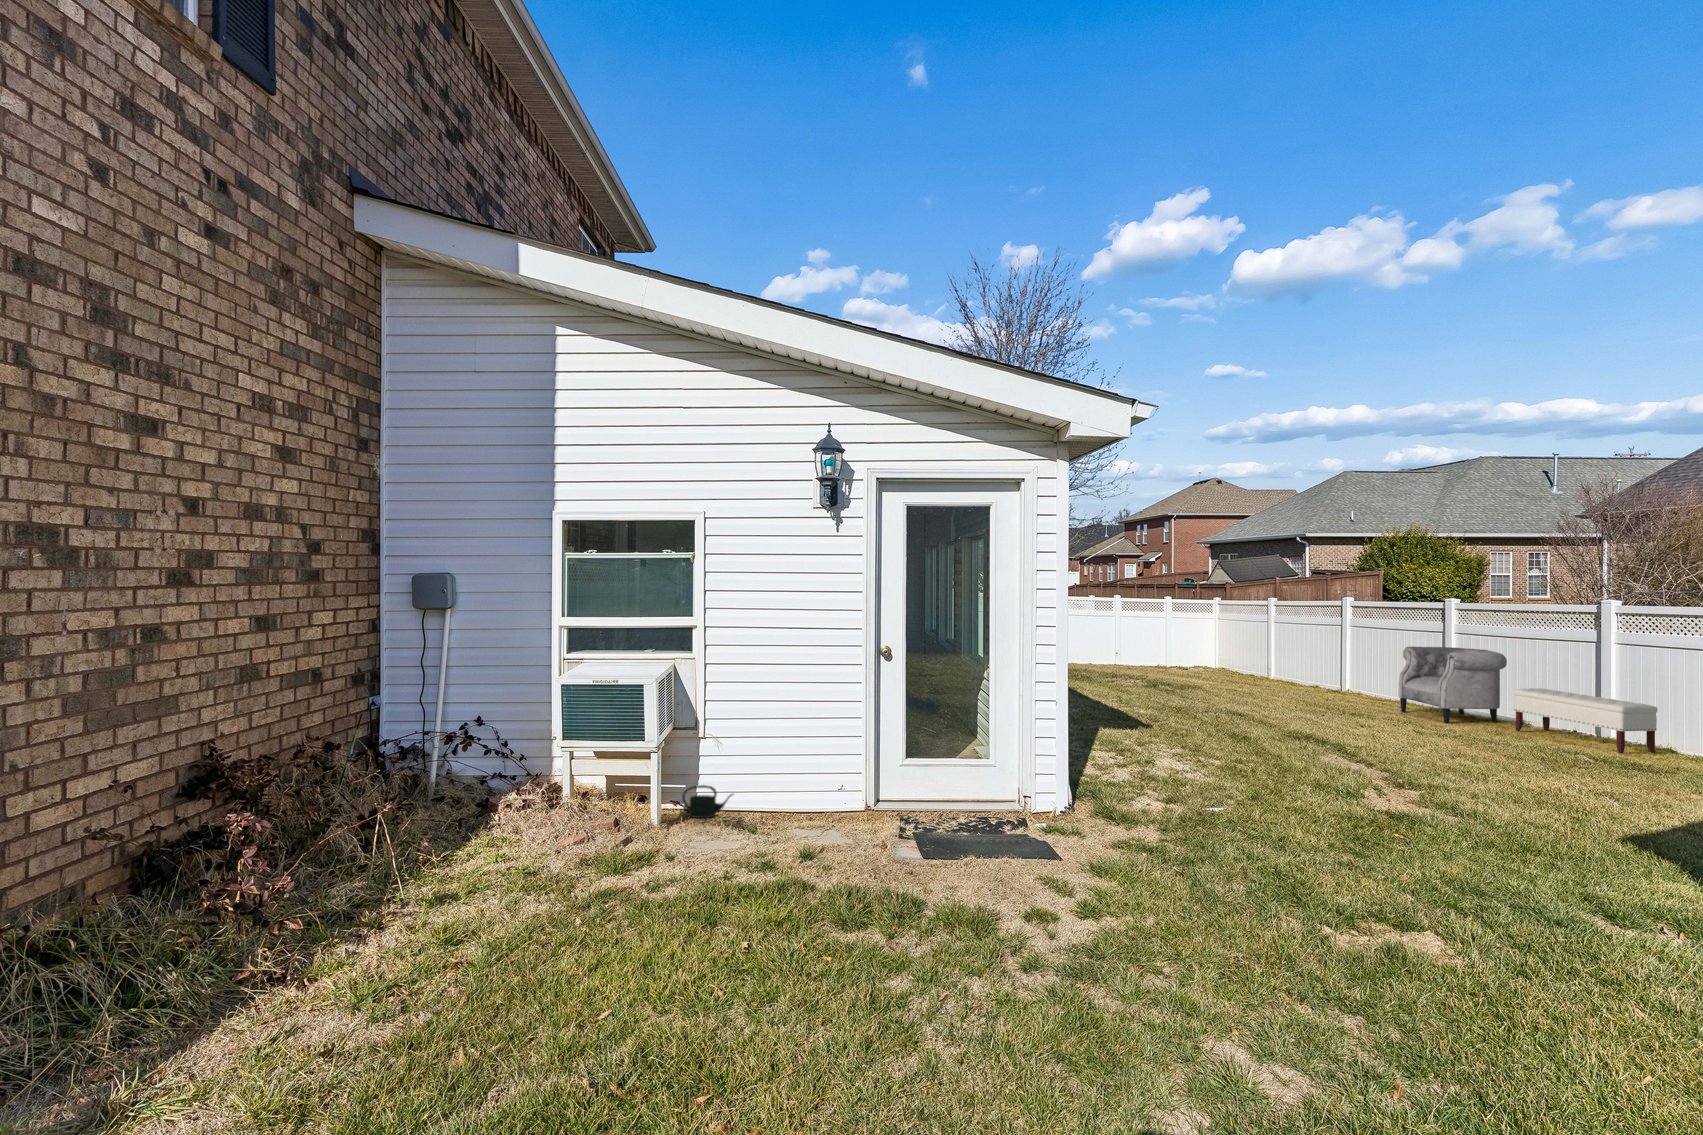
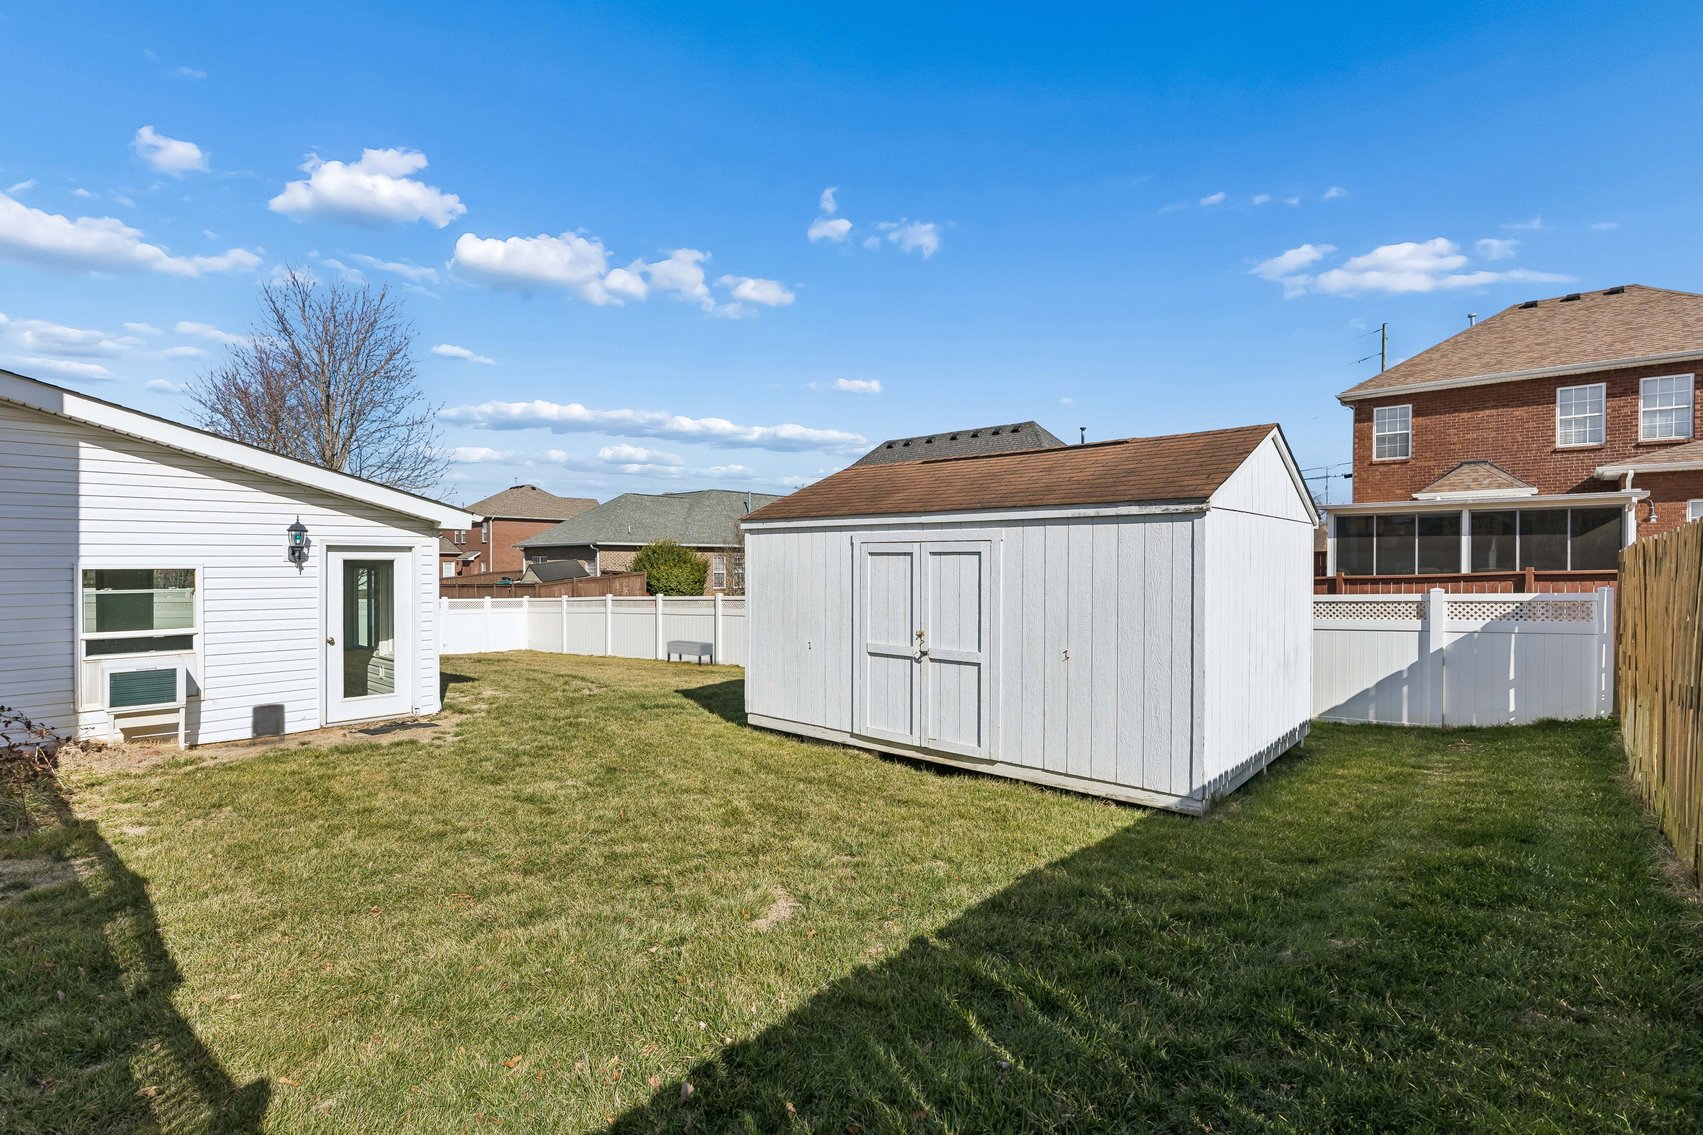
chair: present [1399,647,1507,724] -> none [621,623,667,663]
planter: none [752,754,808,833] -> present [252,704,285,745]
watering can: present [682,785,734,818] -> none [191,730,231,750]

